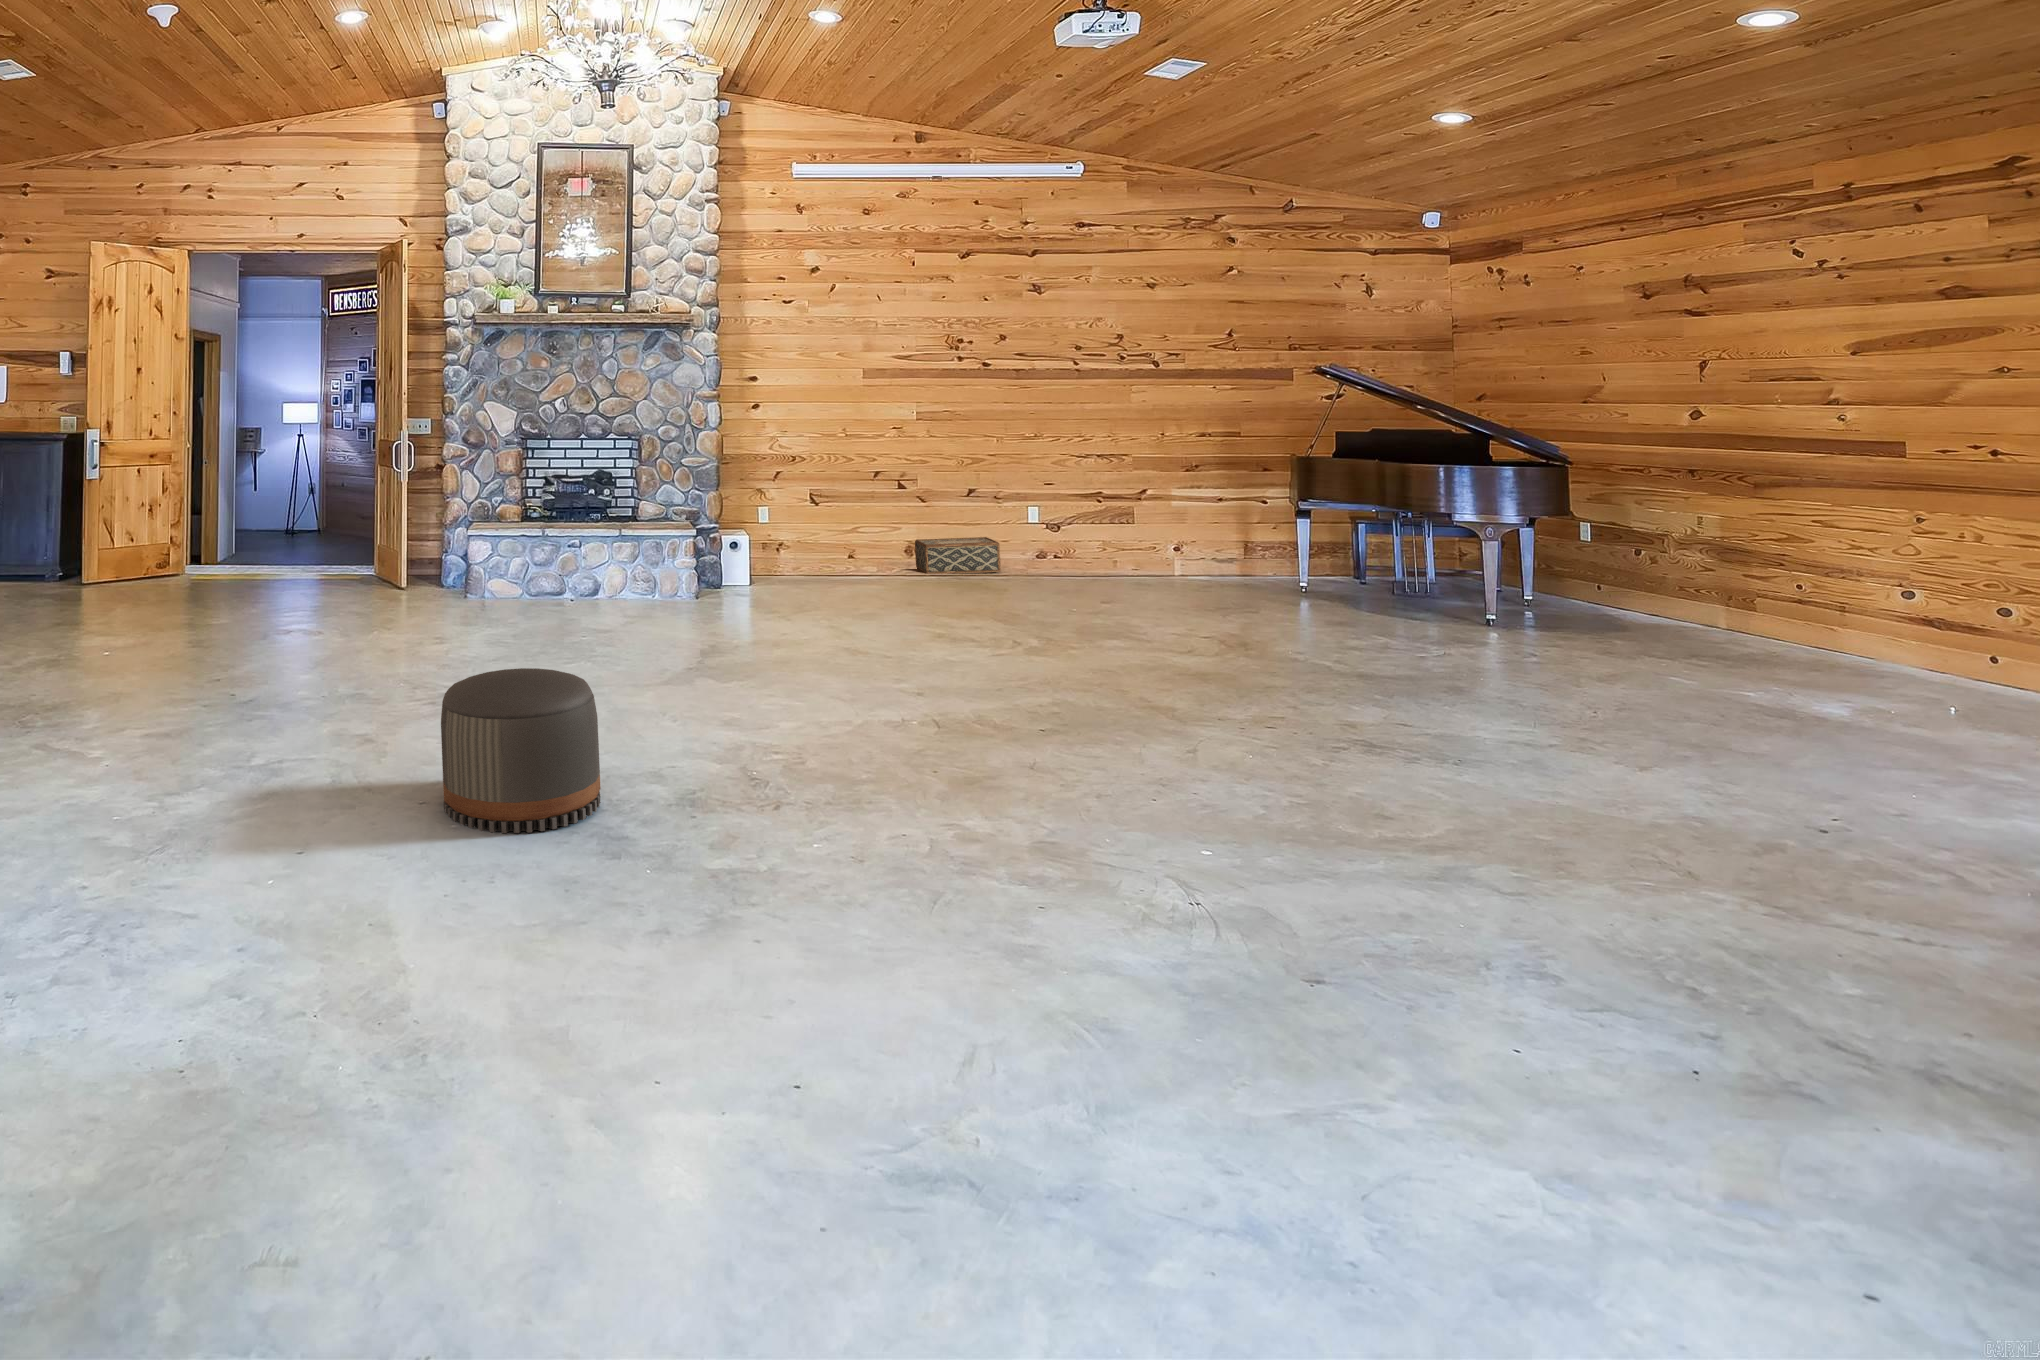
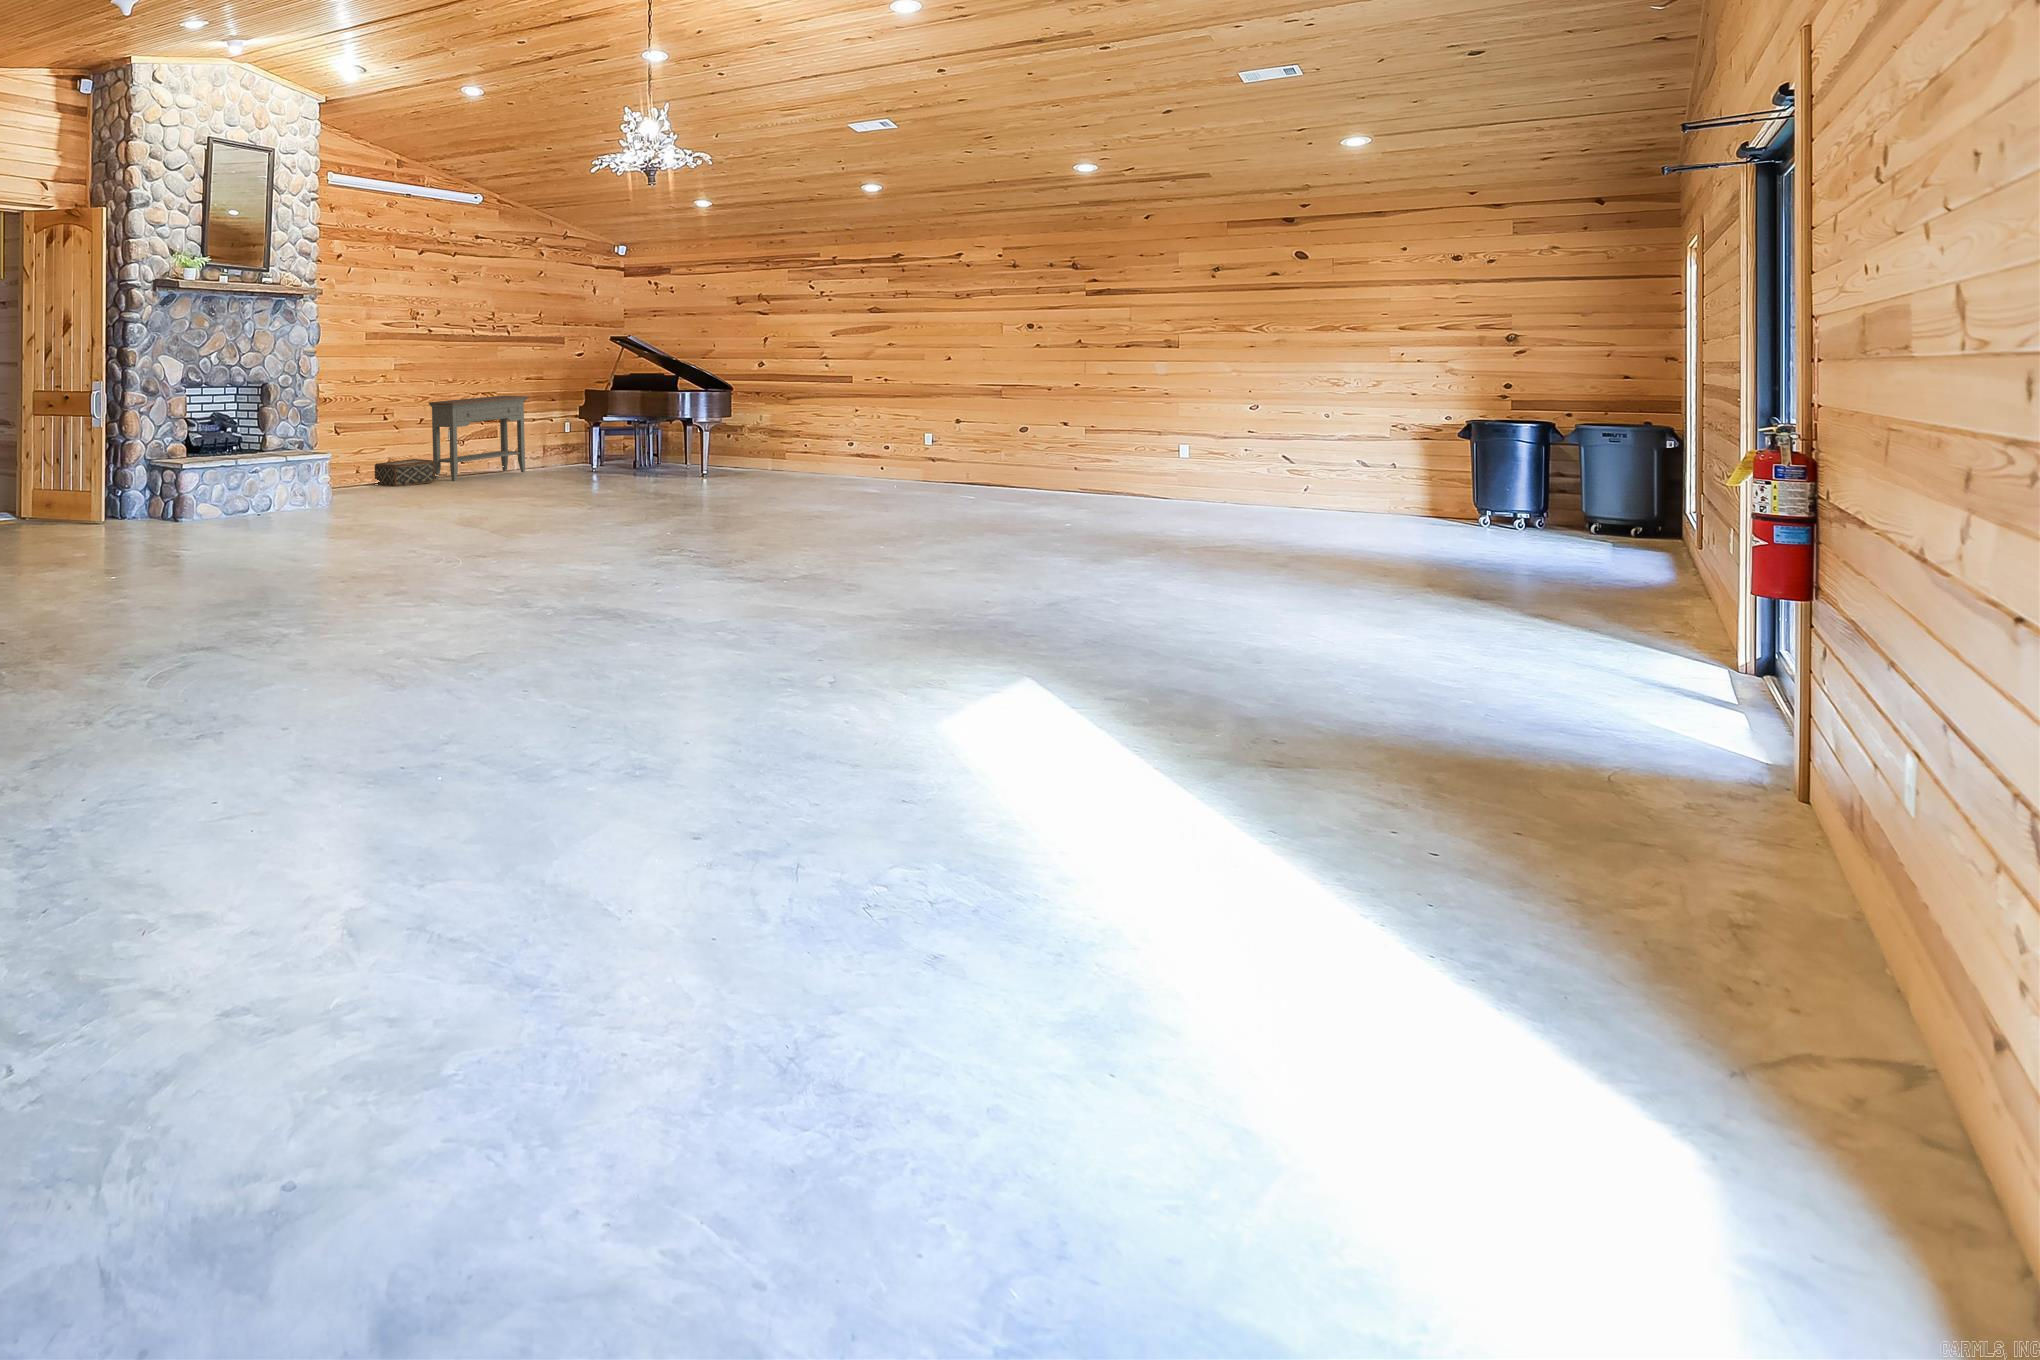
console table: none [1013,454,1195,576] -> present [429,396,529,481]
pouf: present [441,668,601,833] -> none [573,500,665,583]

